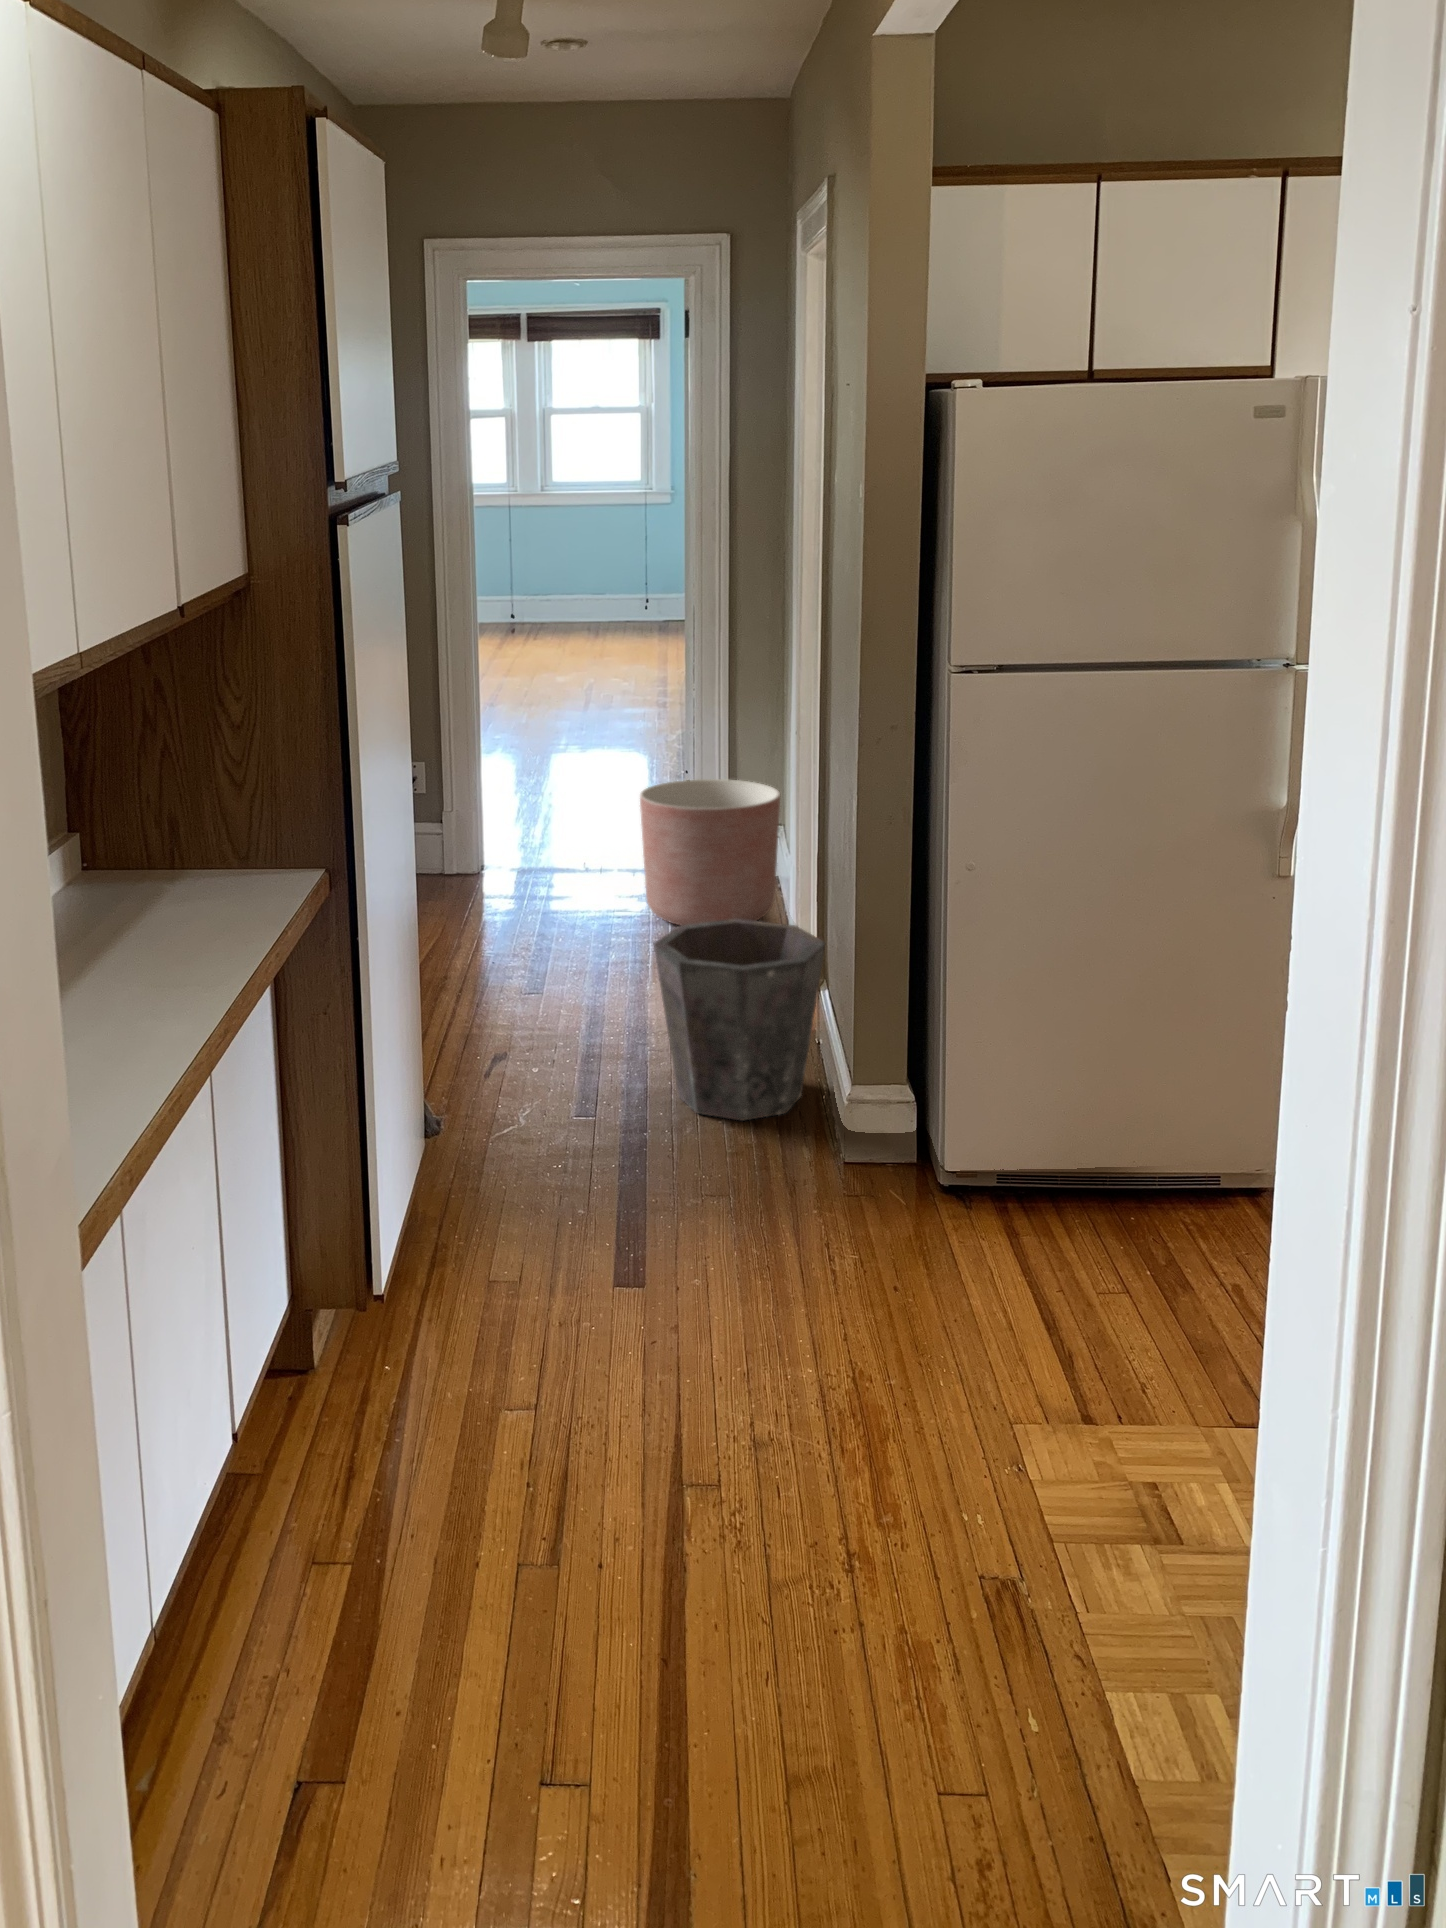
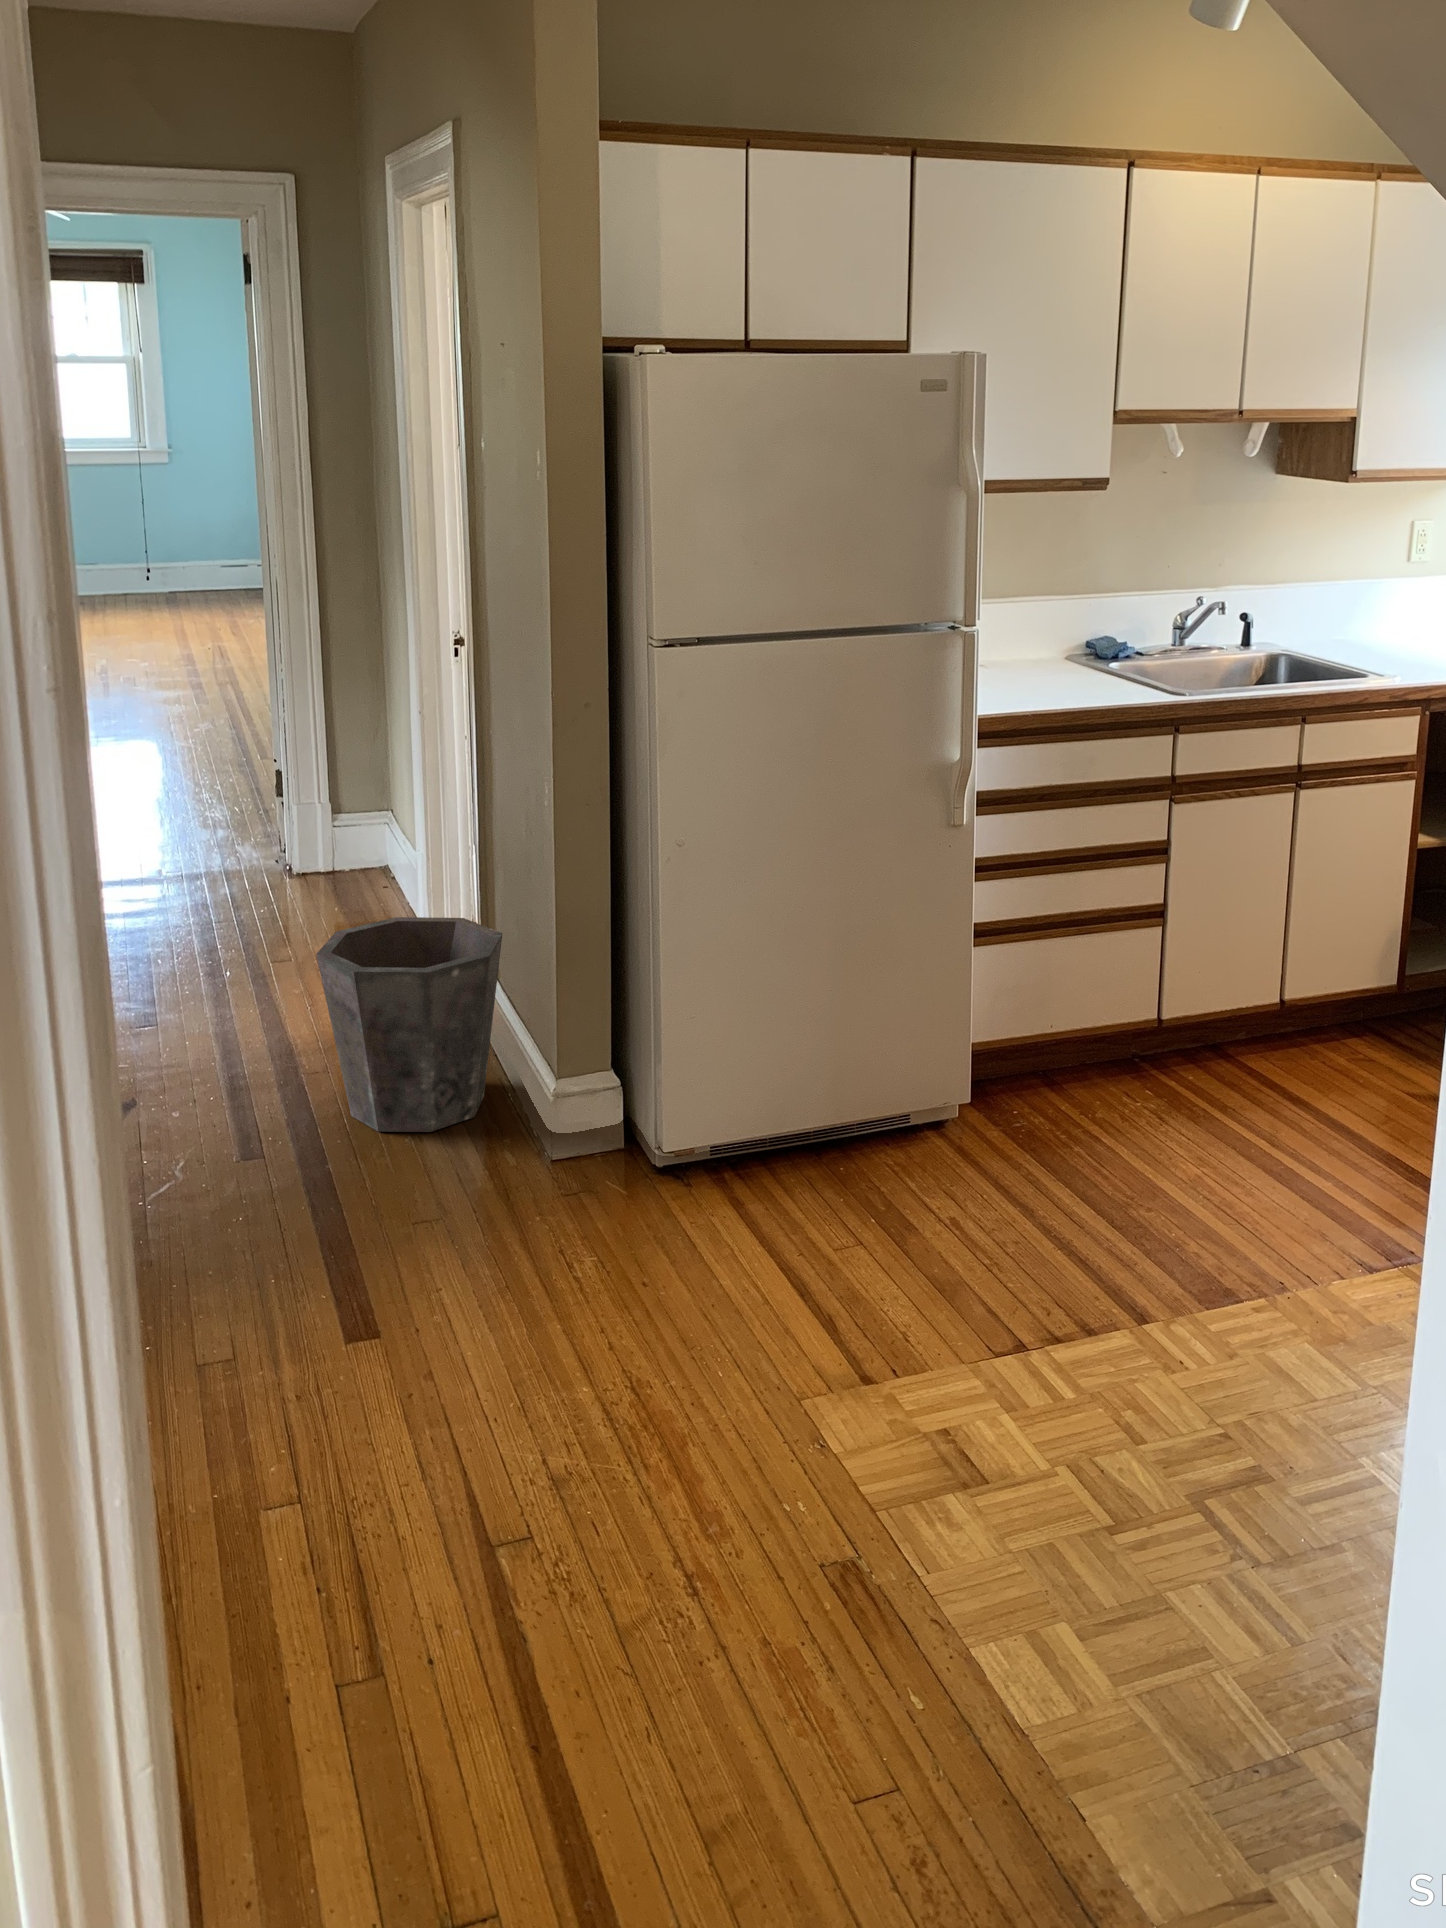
planter: present [640,779,780,926] -> none [238,766,394,928]

